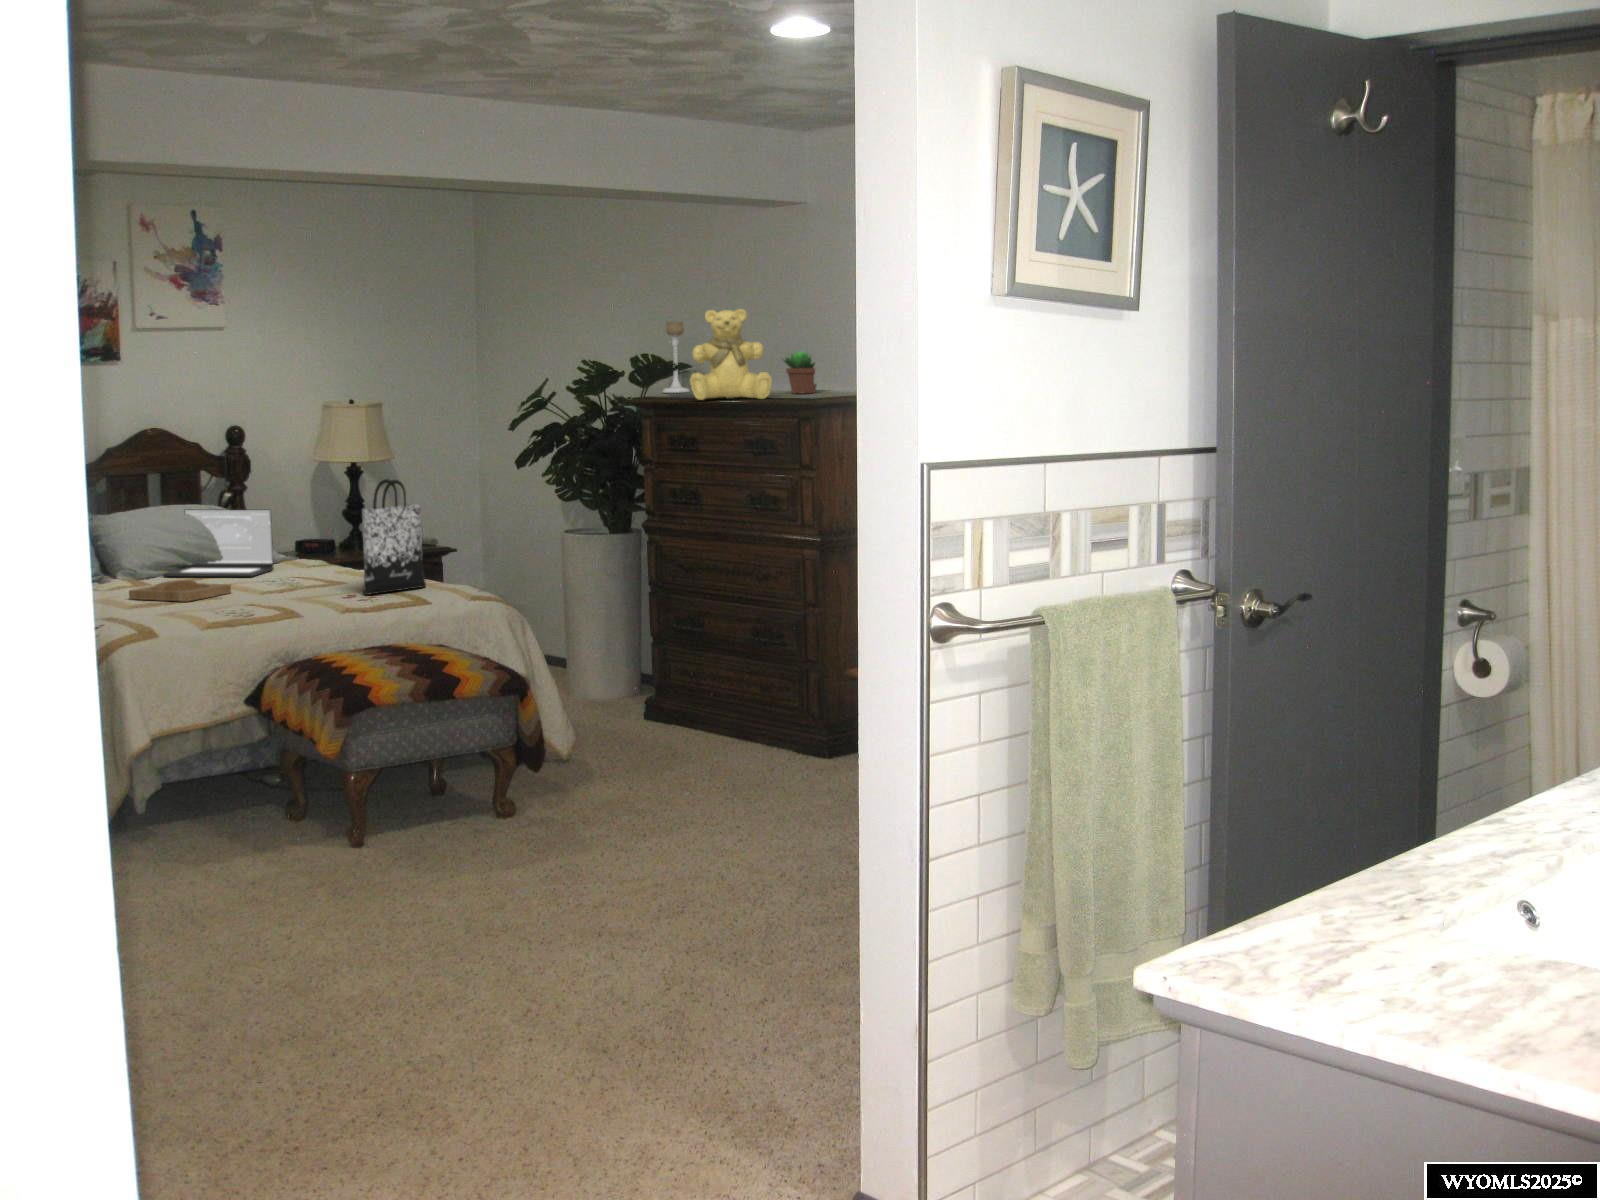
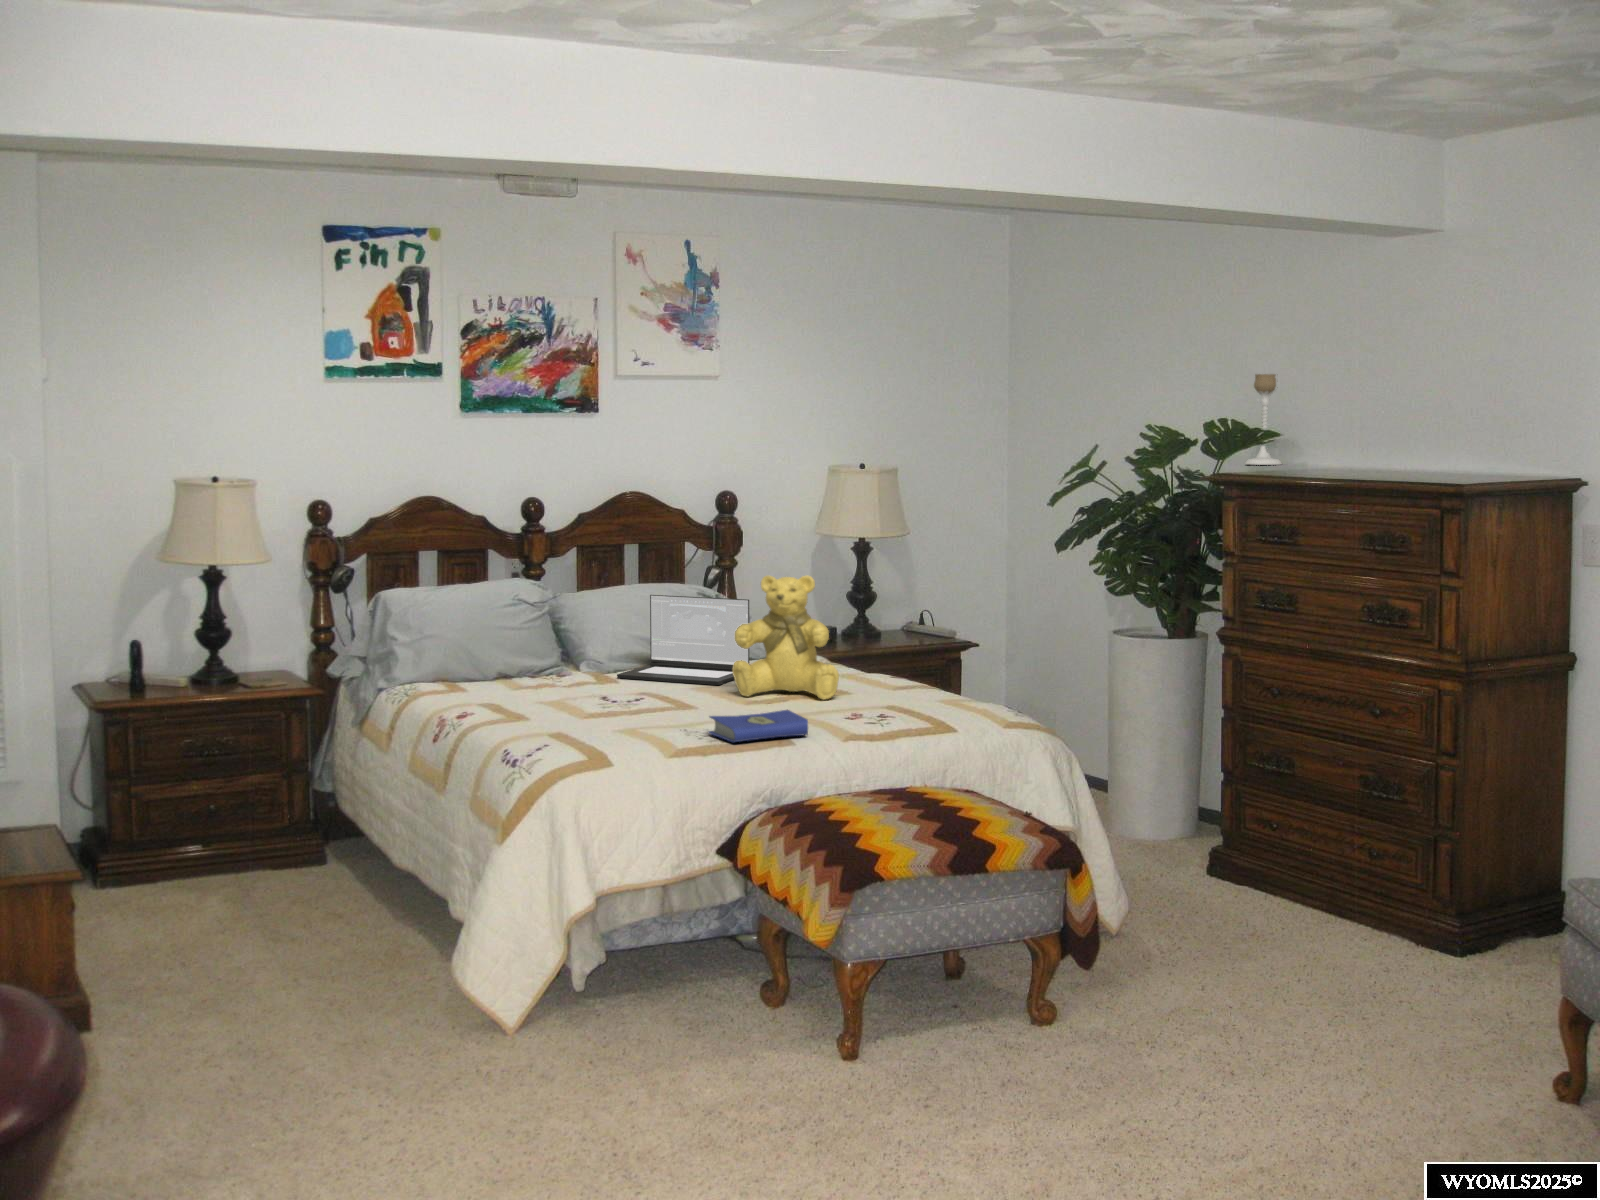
teddy bear: present [690,309,772,400] -> present [733,575,839,699]
succulent plant: present [784,351,817,394] -> none [1420,412,1483,471]
tote bag: present [362,479,426,595] -> none [846,575,930,730]
tray: present [129,580,231,602] -> none [555,693,683,726]
hardcover book: none [259,583,336,605] -> present [709,710,808,742]

